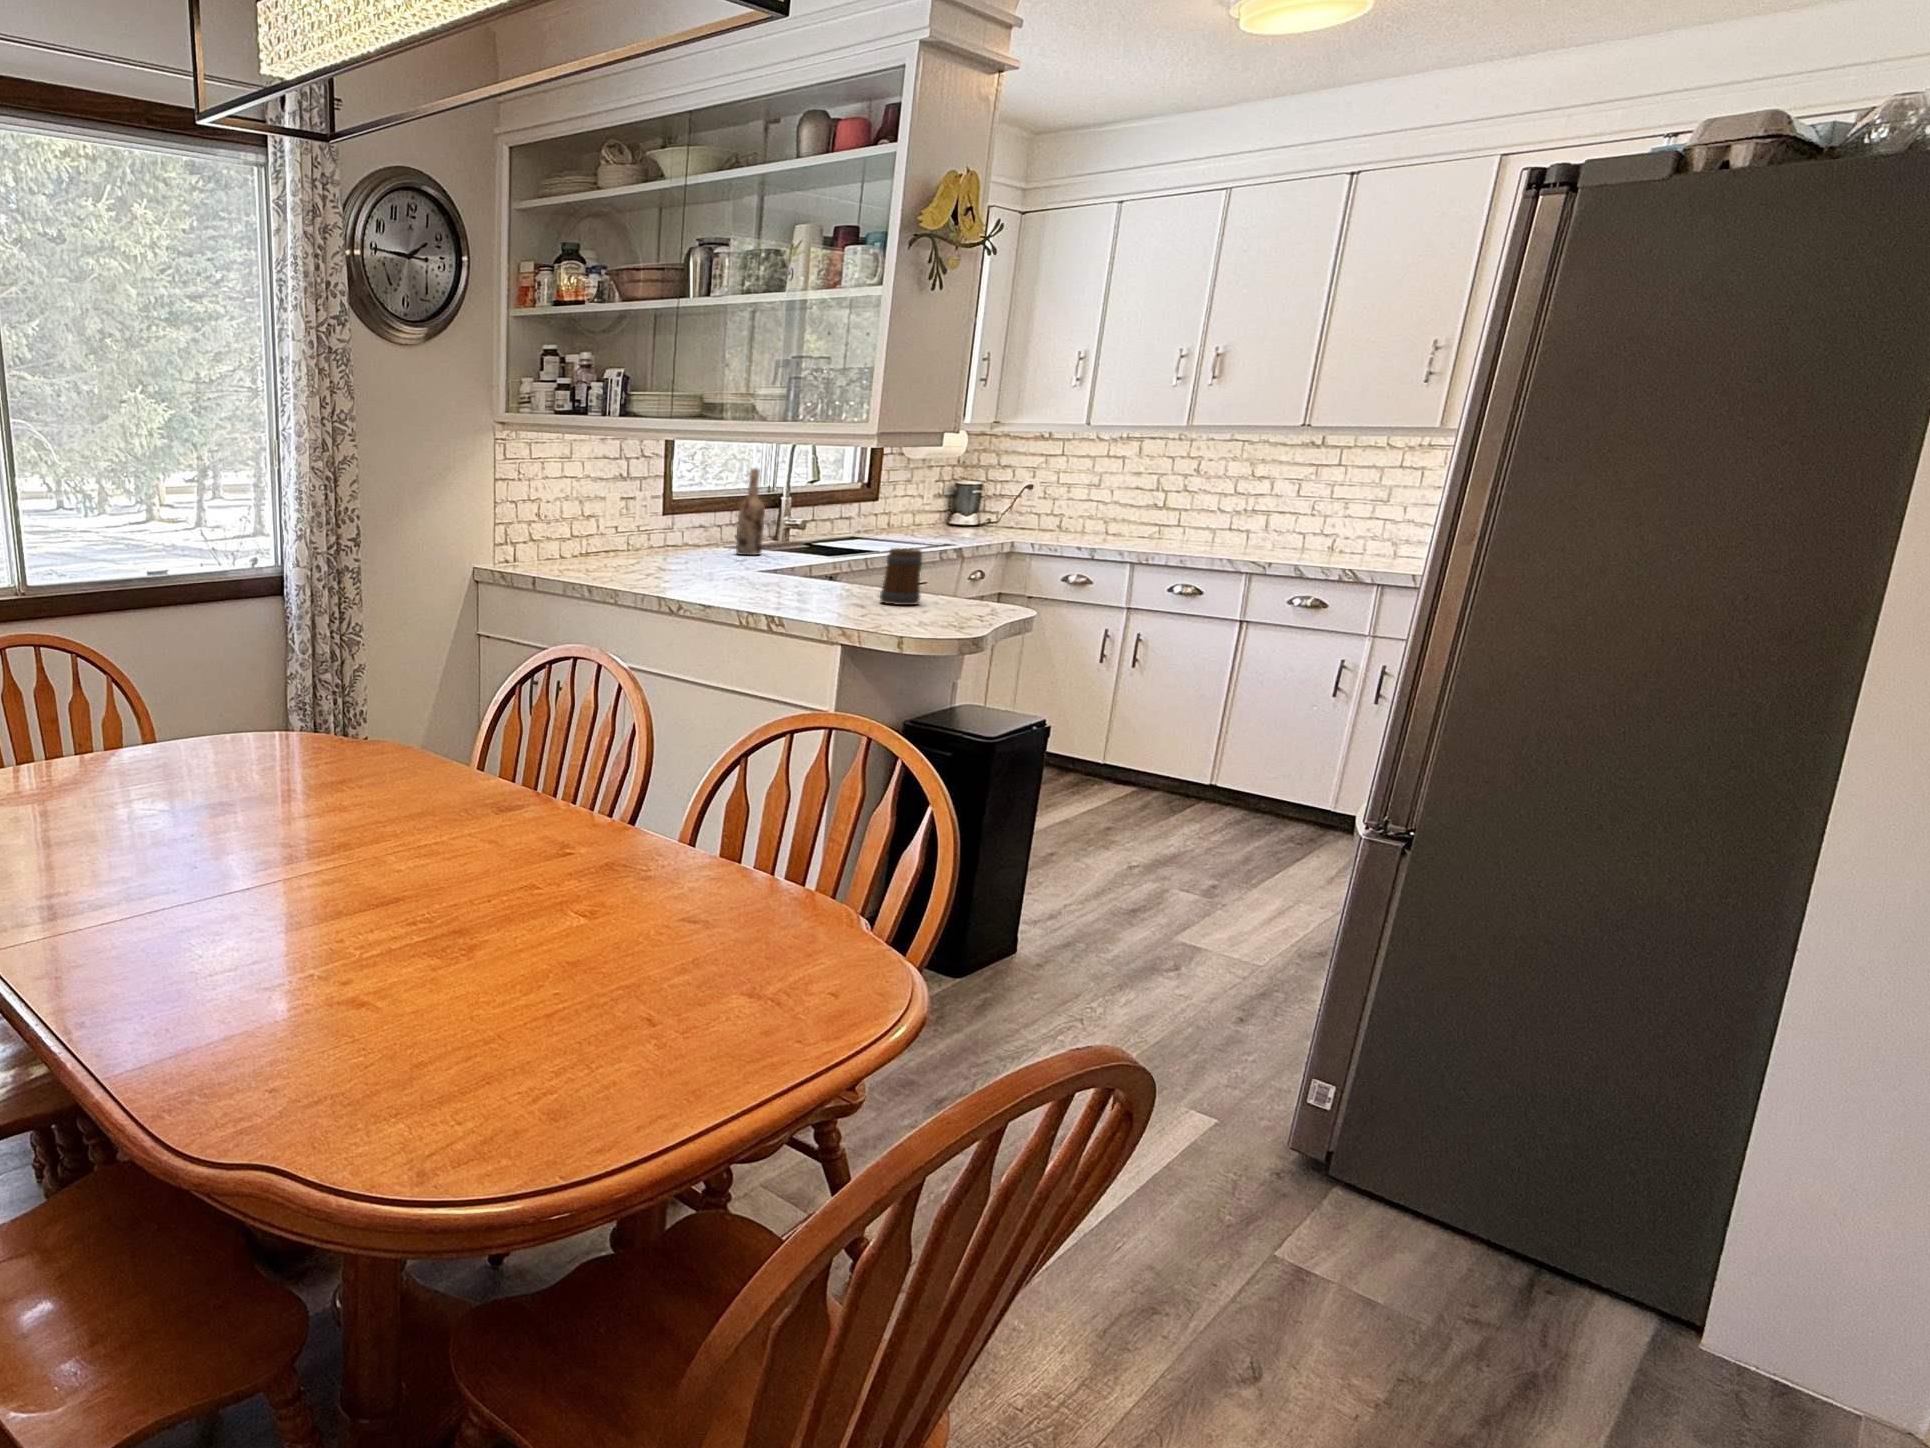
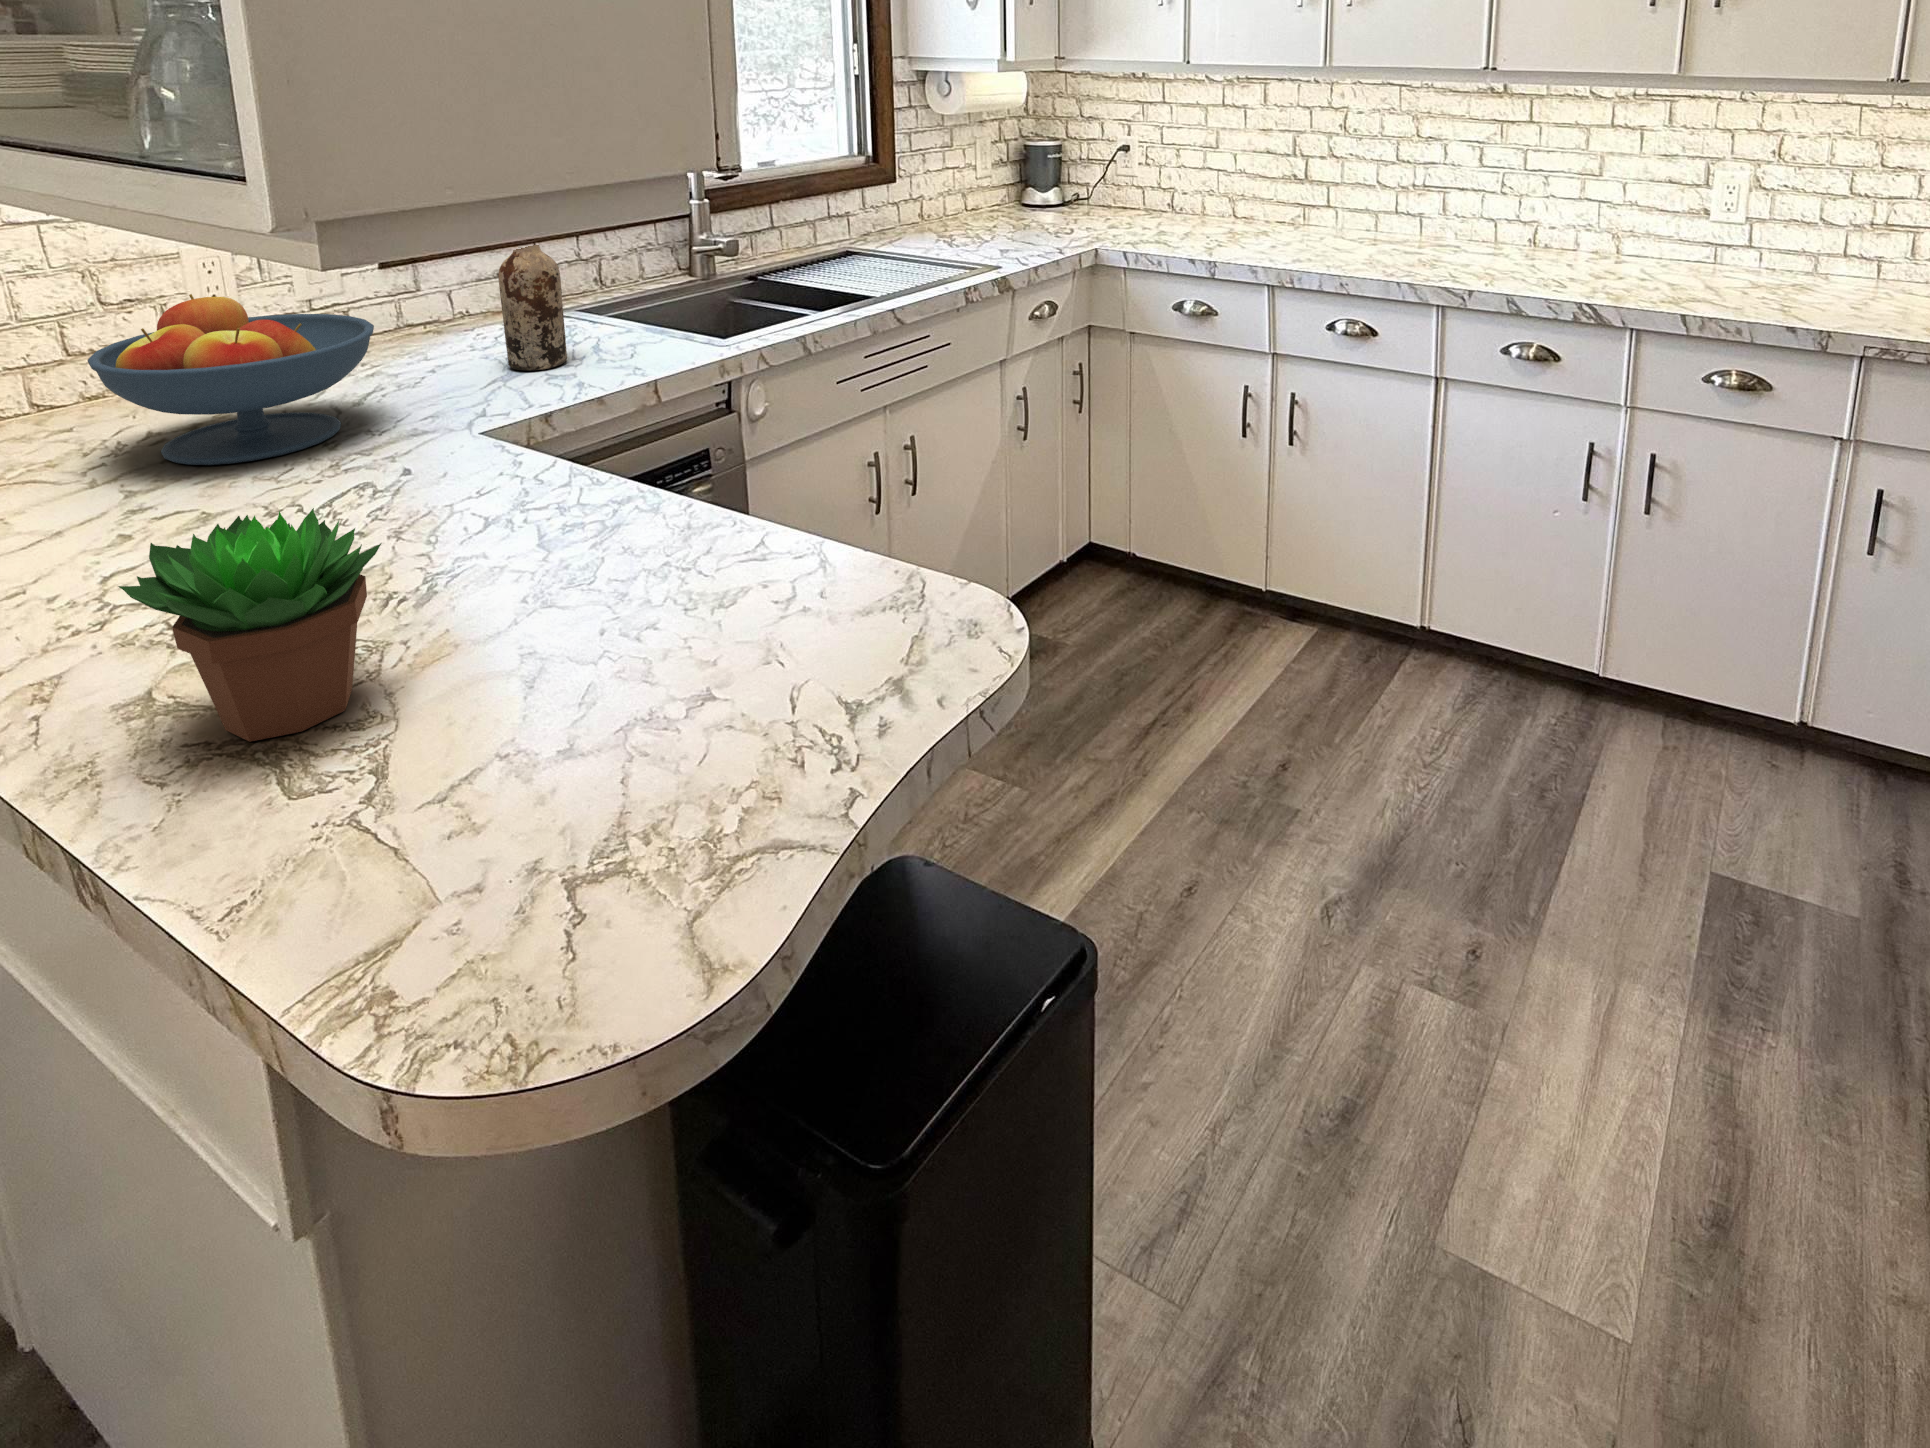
fruit bowl: none [624,500,719,564] -> present [88,294,374,465]
succulent plant: none [771,526,837,591] -> present [118,508,381,742]
mug: present [880,548,922,605] -> none [375,658,574,933]

